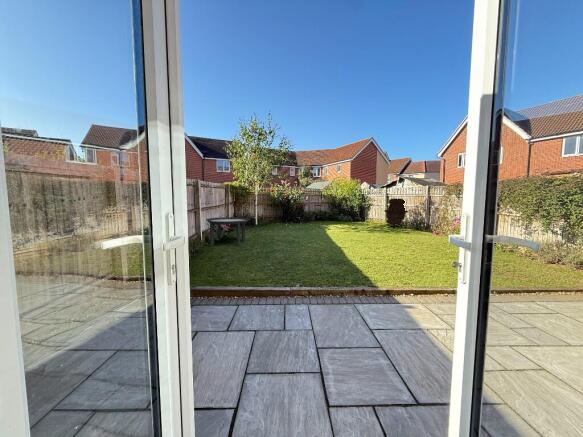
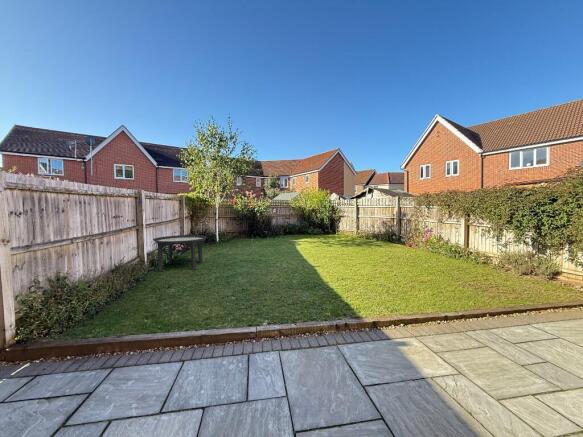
lounge chair: present [385,199,408,228] -> none [356,210,380,241]

